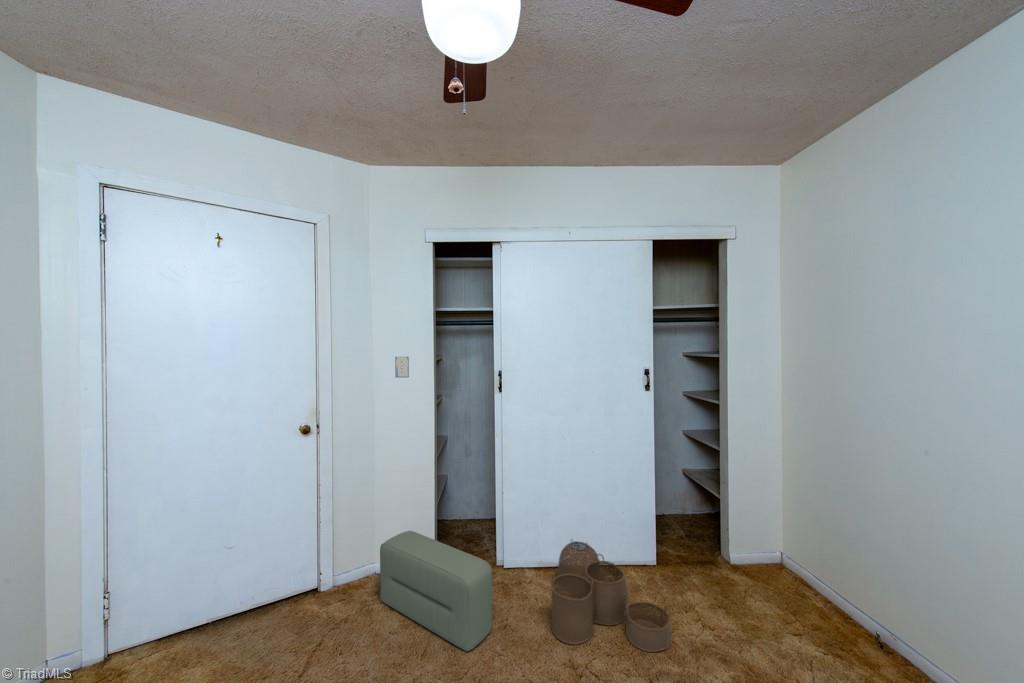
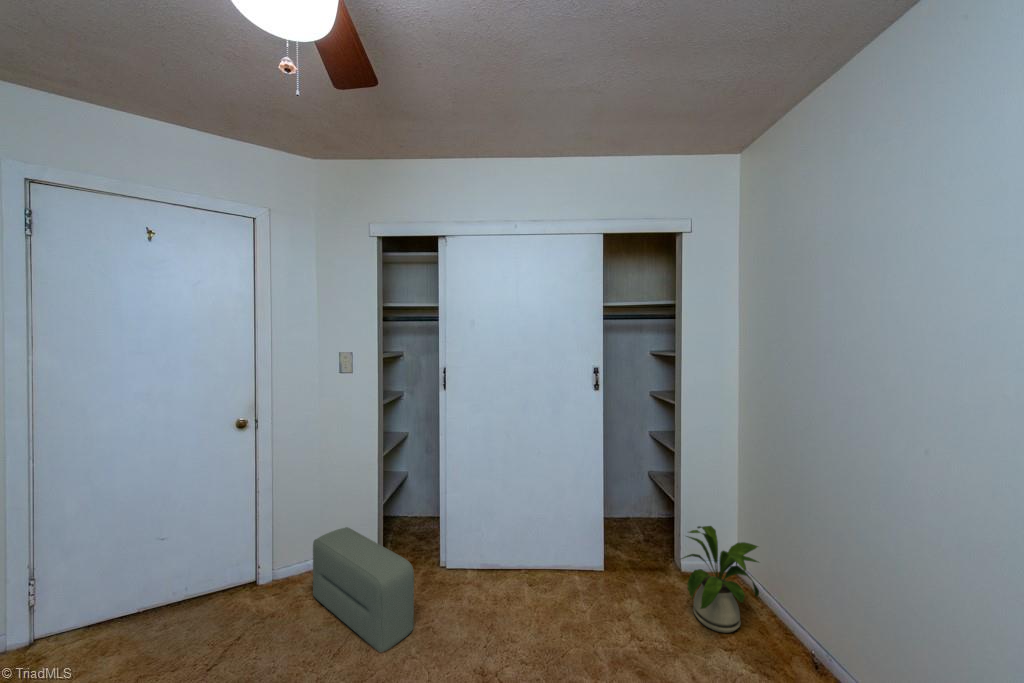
house plant: none [738,518,820,619] -> present [681,526,759,633]
woven basket: present [550,541,671,652] -> none [473,540,593,662]

